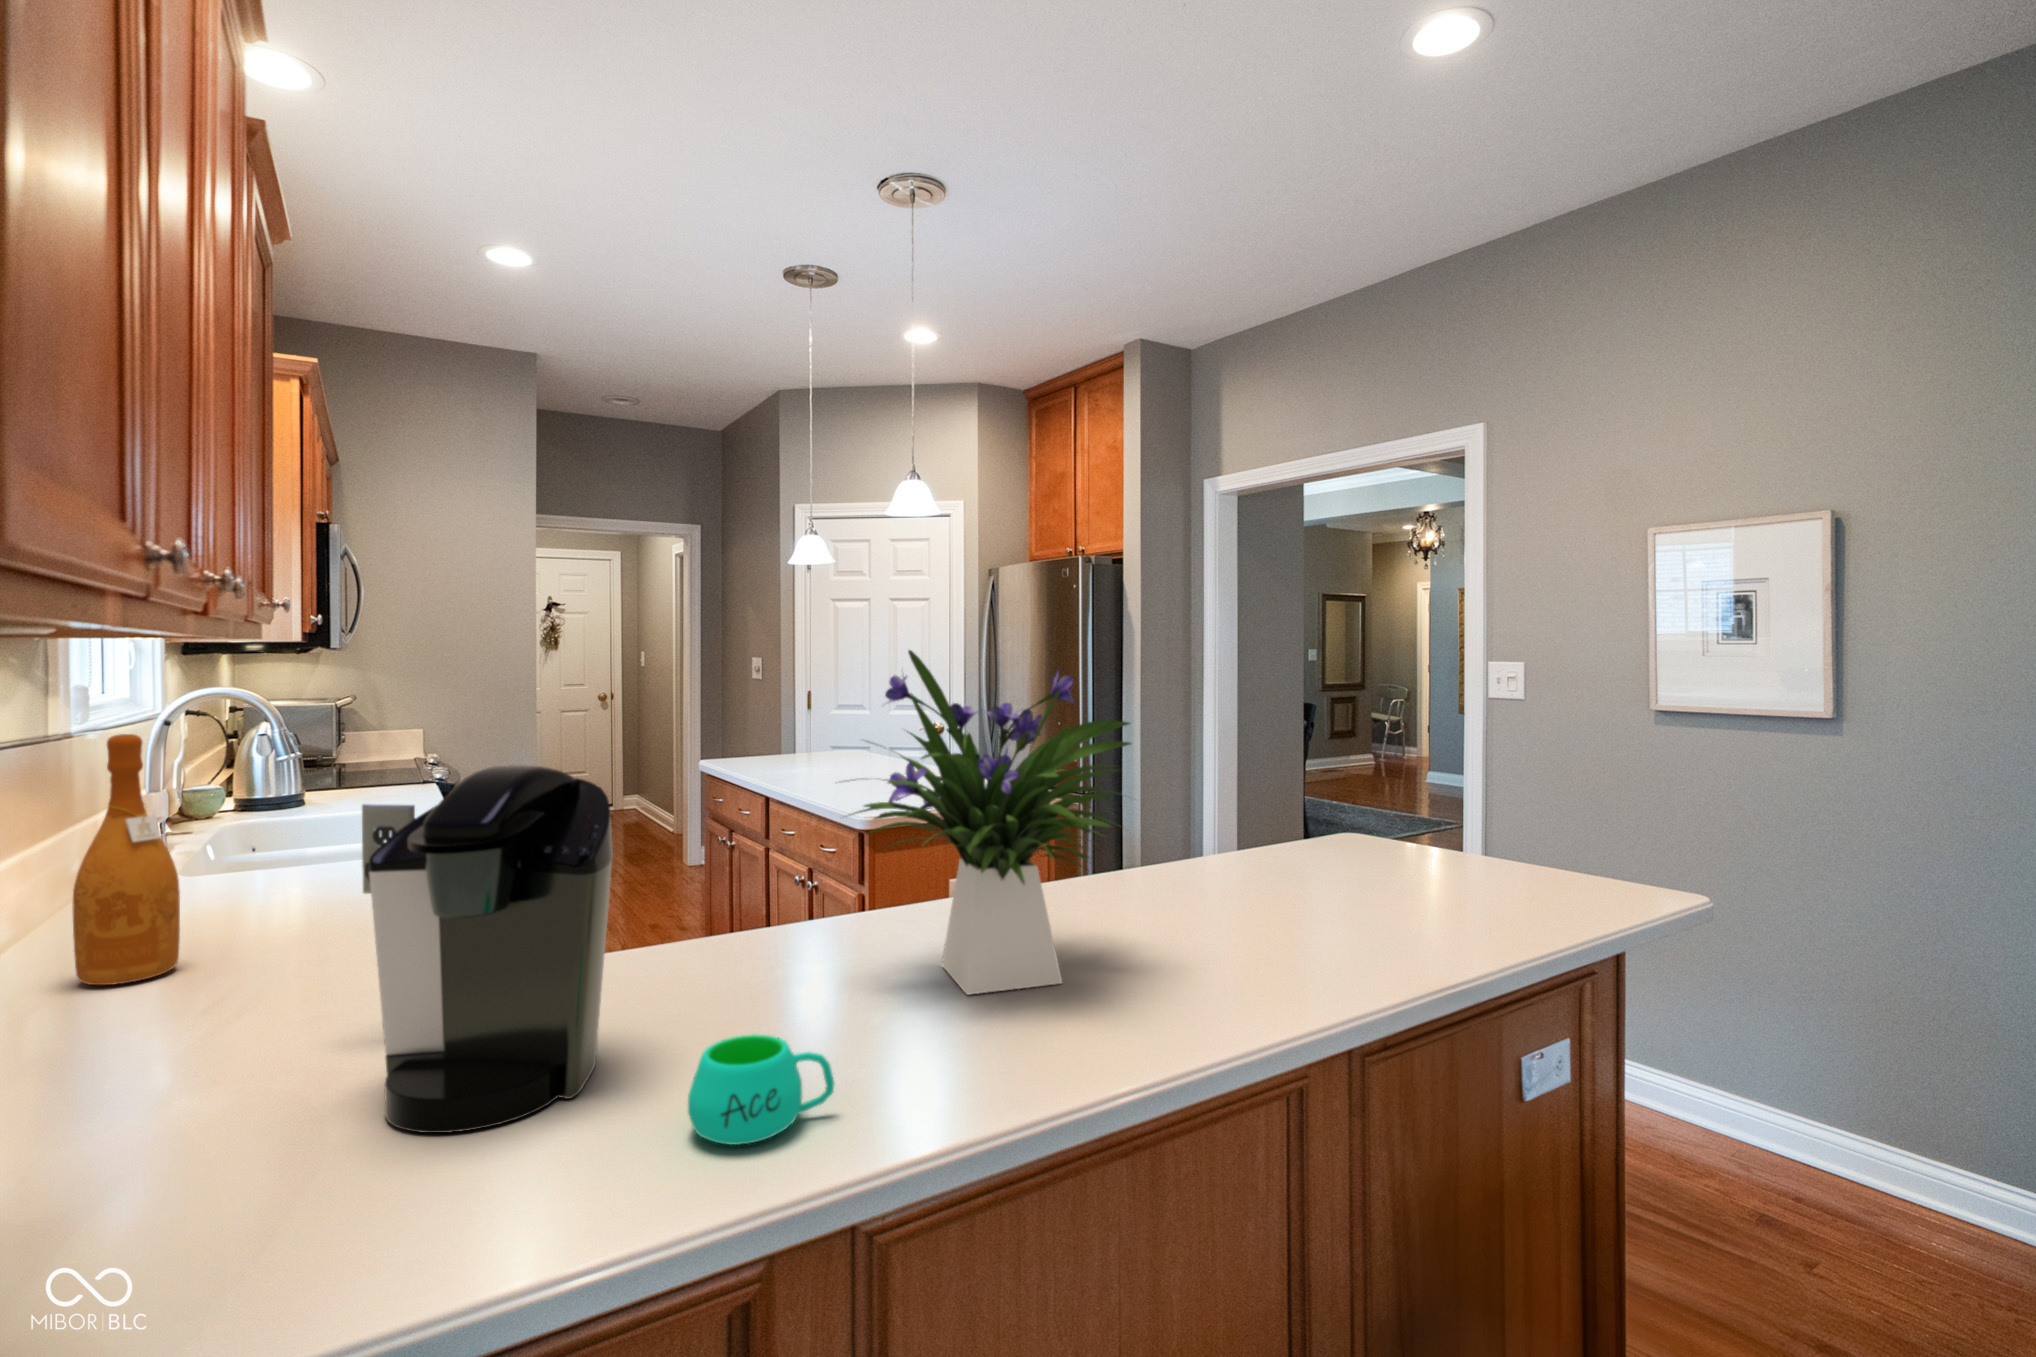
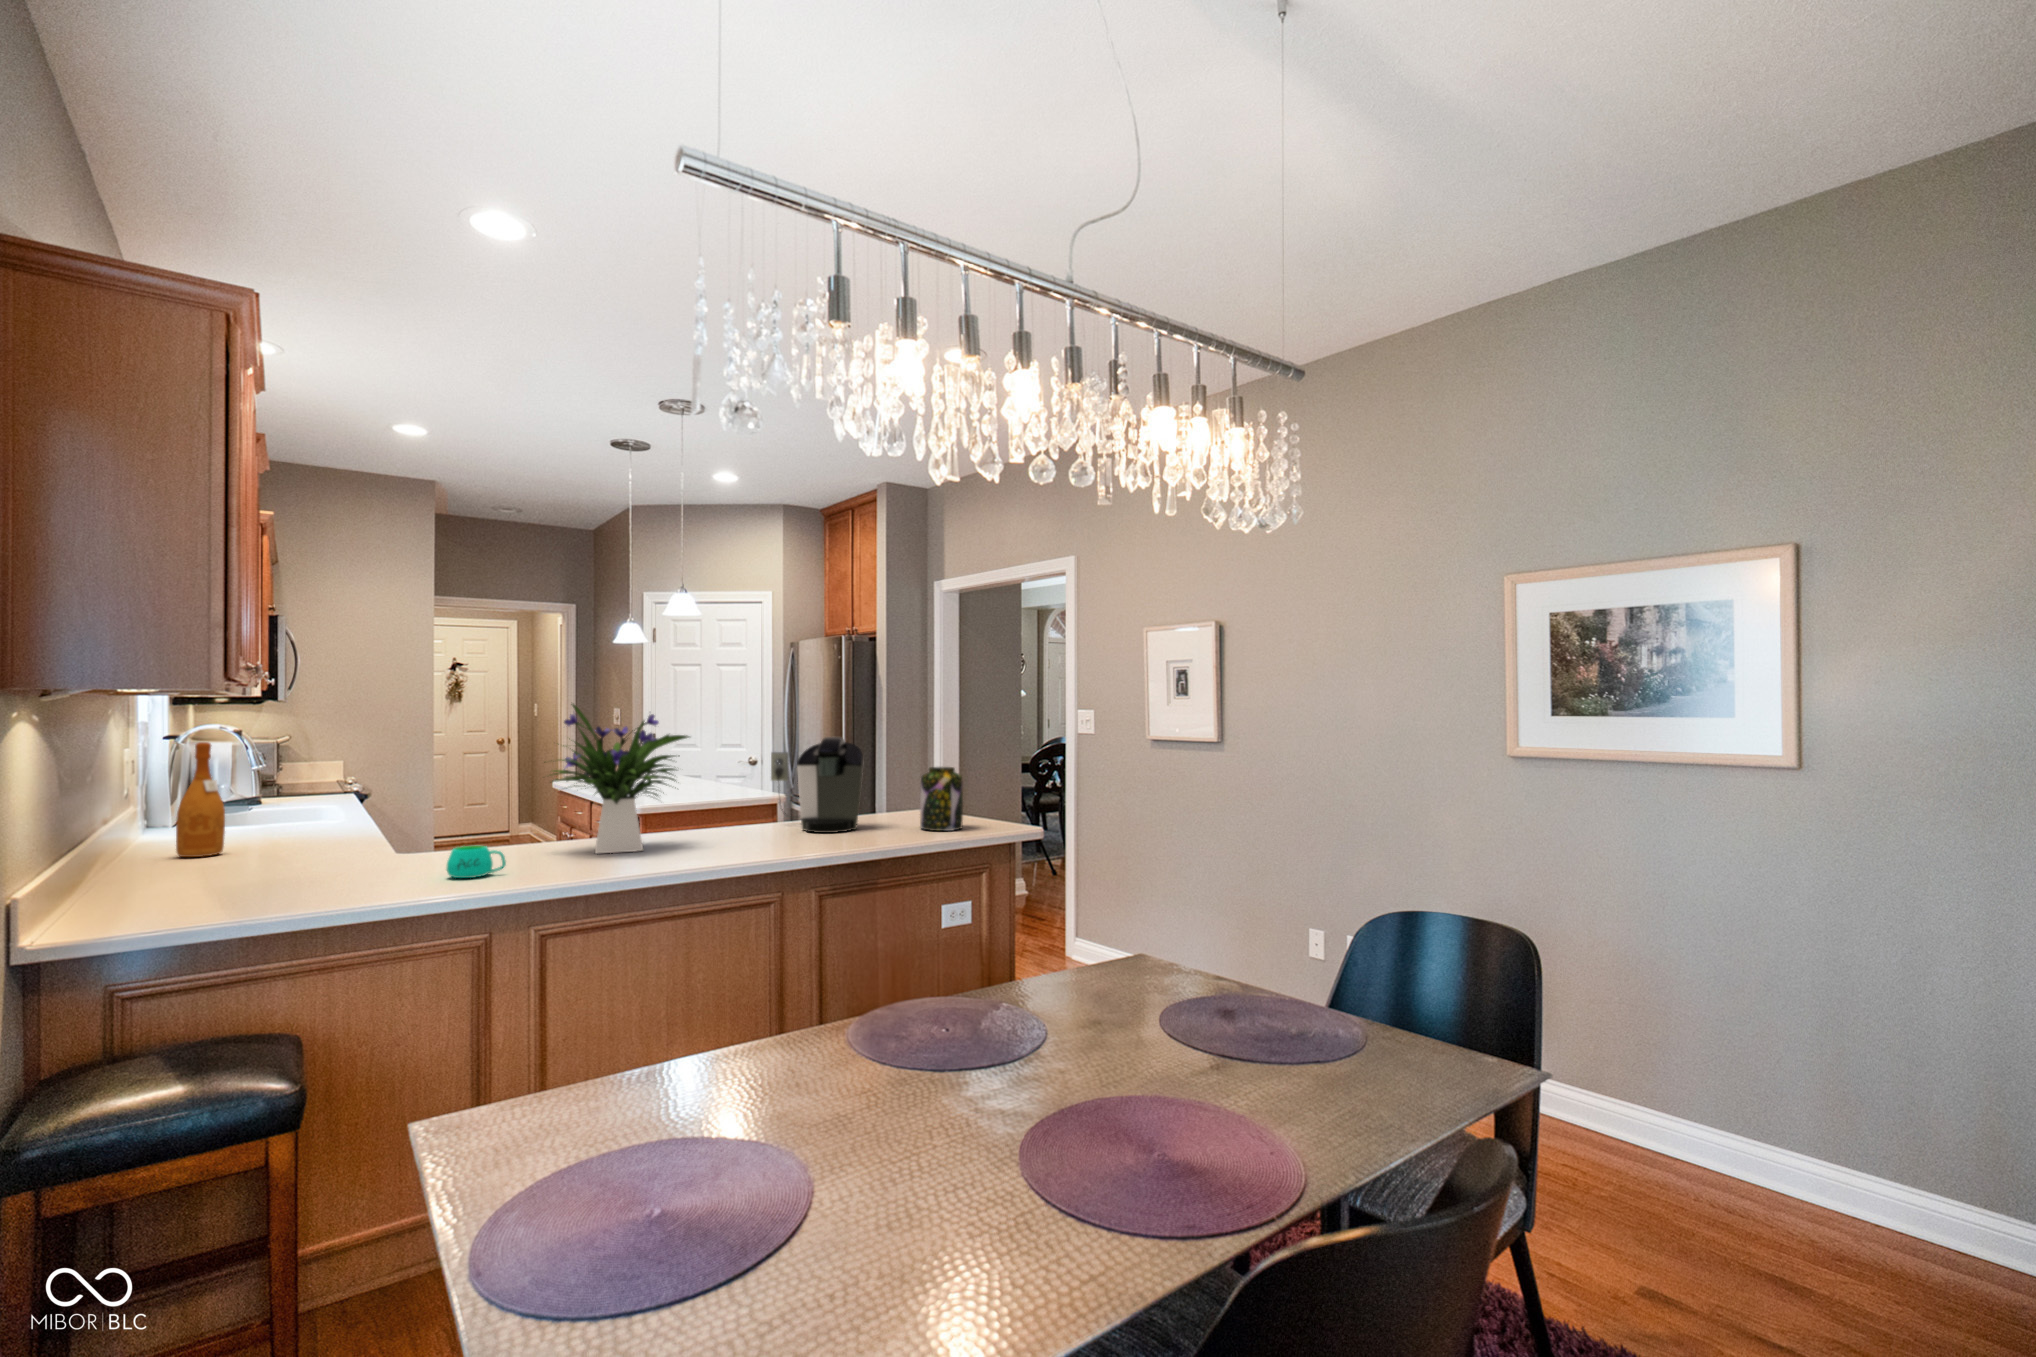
coffee maker: present [362,765,613,1133] -> present [771,737,863,833]
jar: none [1503,776,1603,910] -> present [920,767,963,831]

